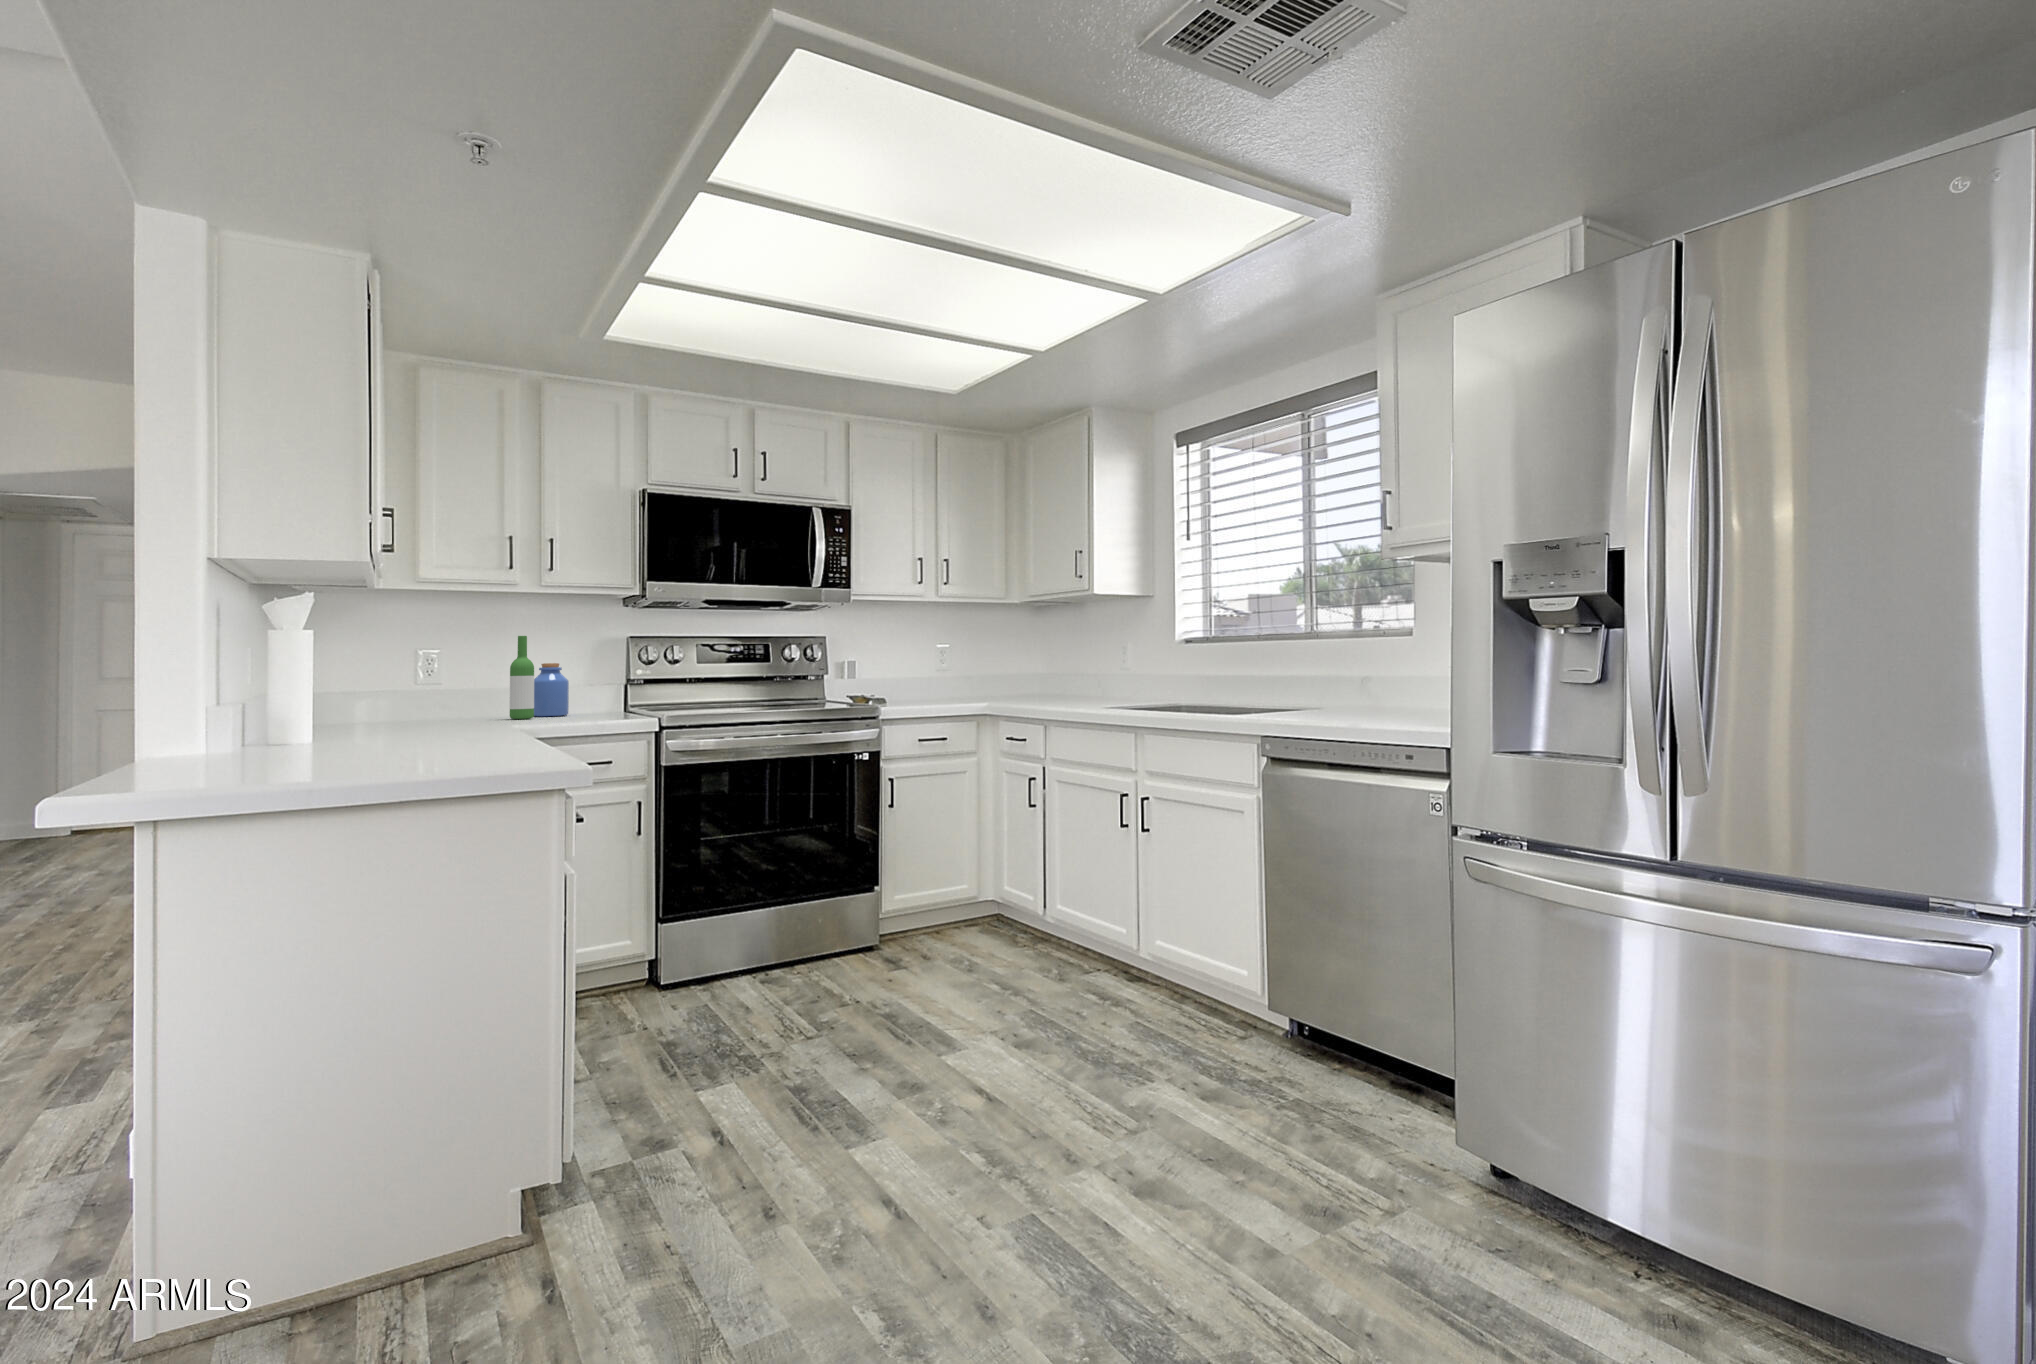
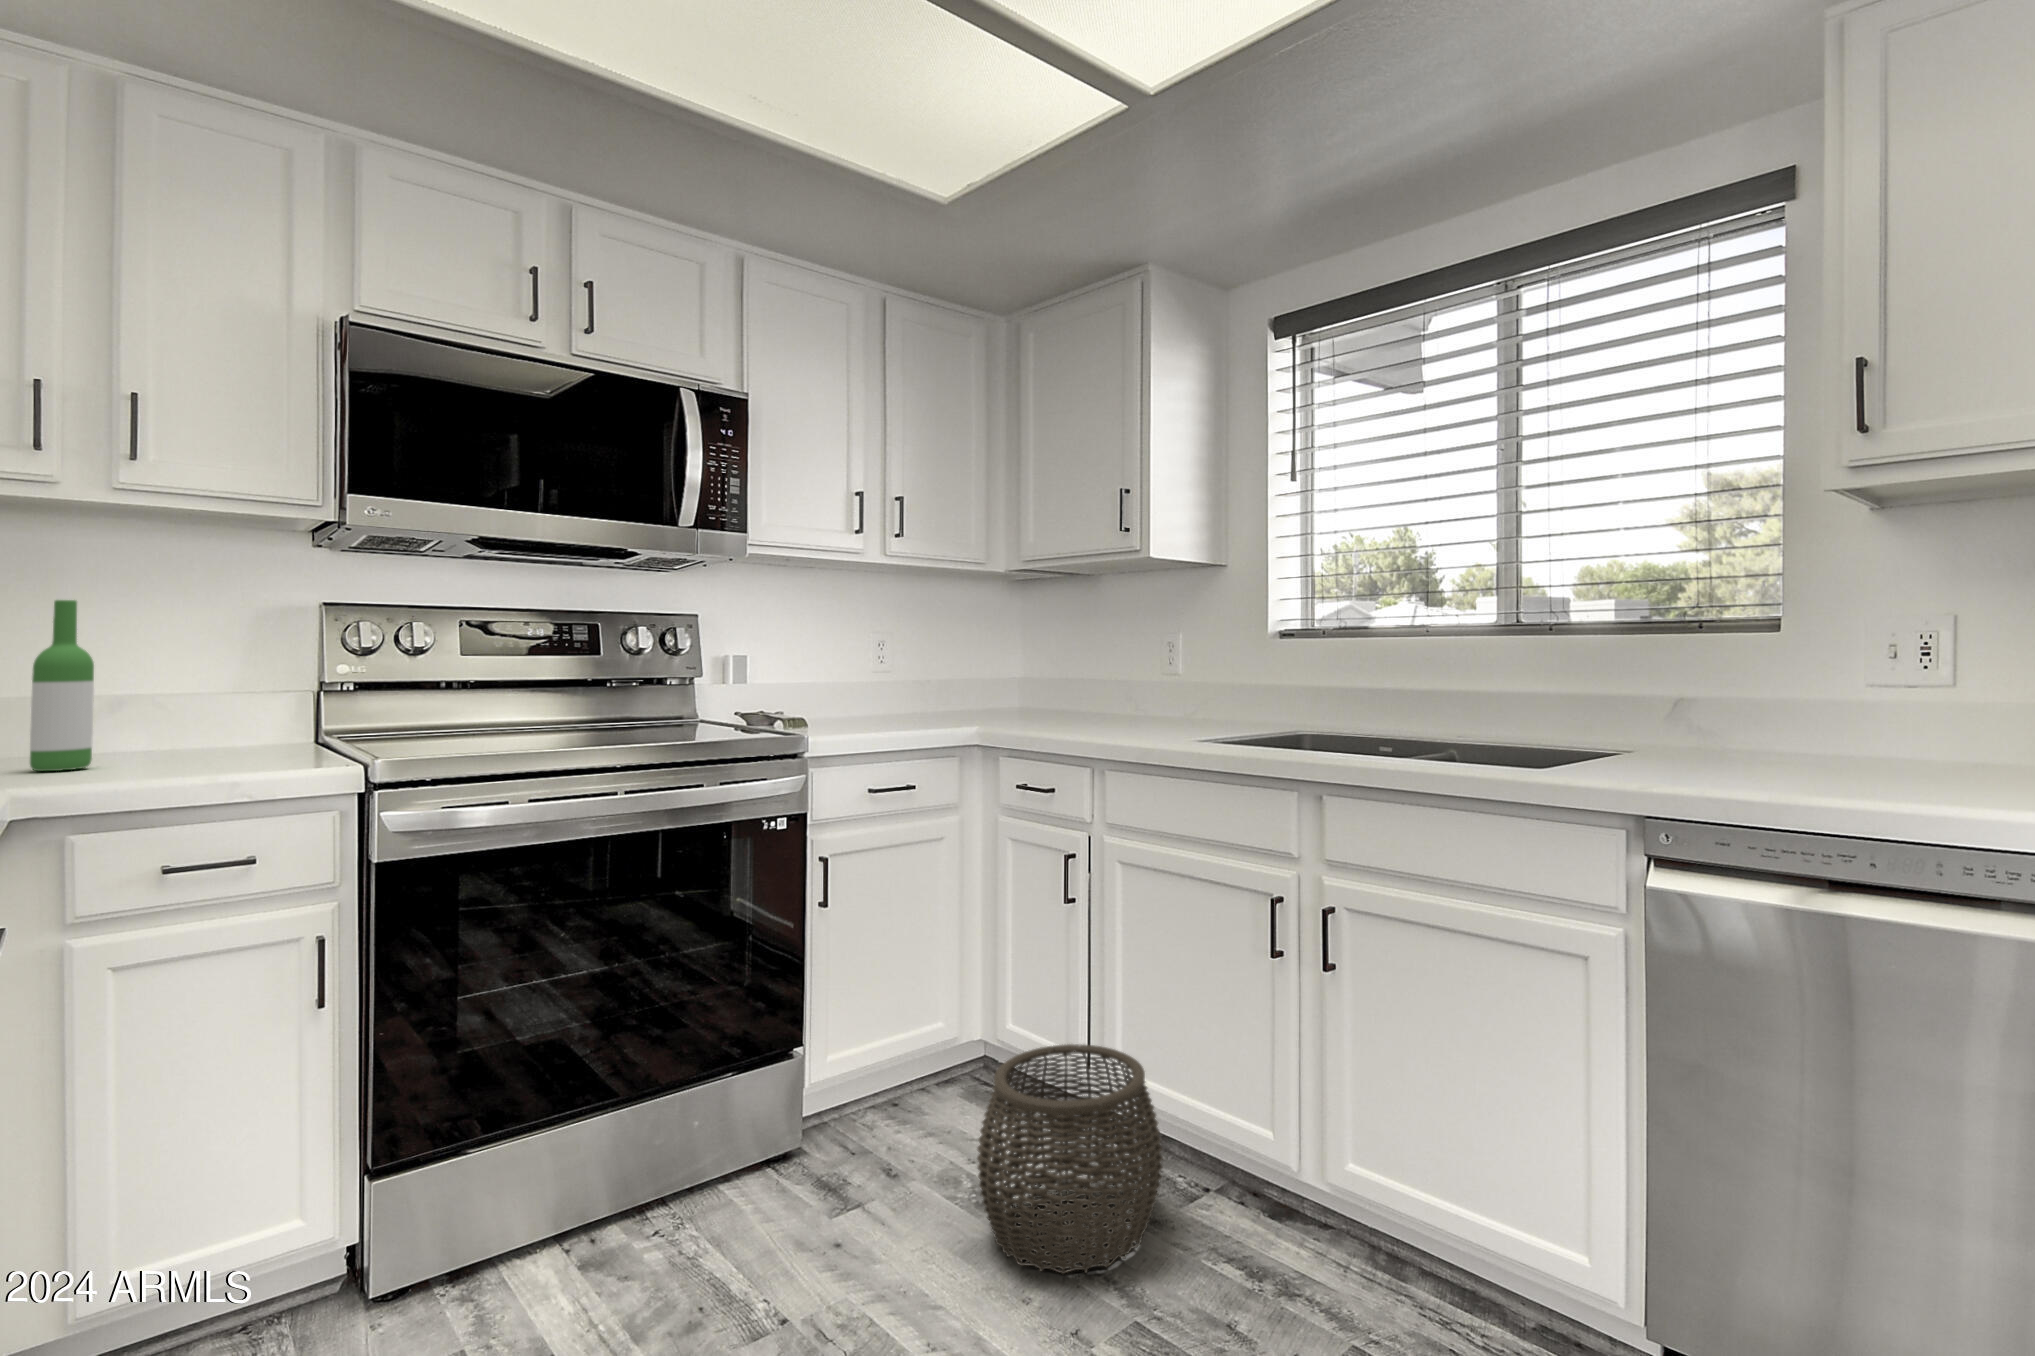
jar: present [534,663,569,717] -> none [100,655,188,760]
woven basket: none [957,880,1060,987] -> present [977,1044,1163,1274]

